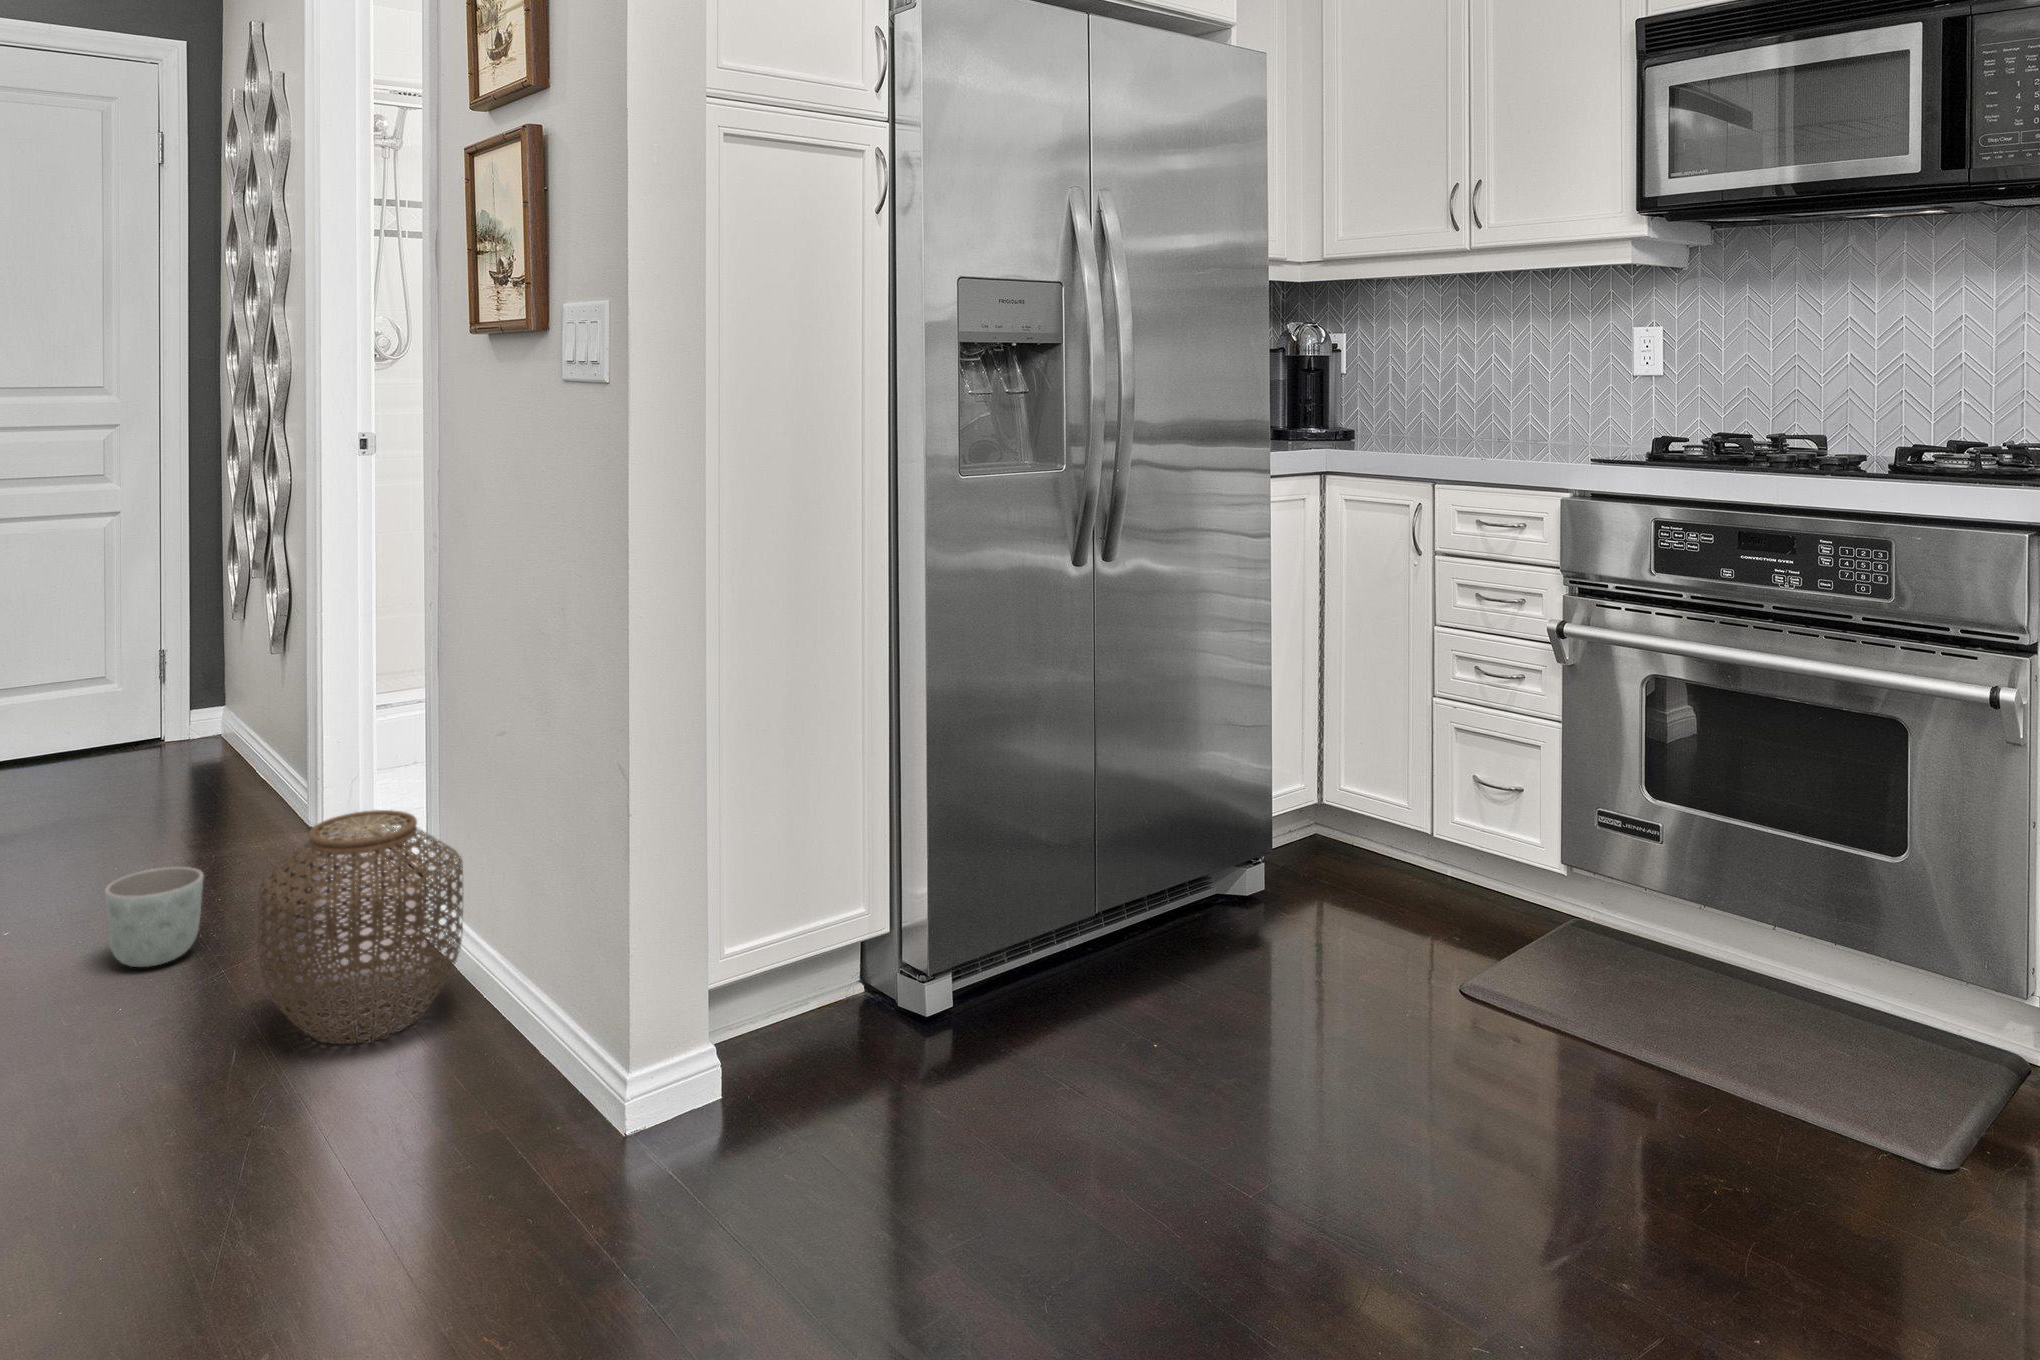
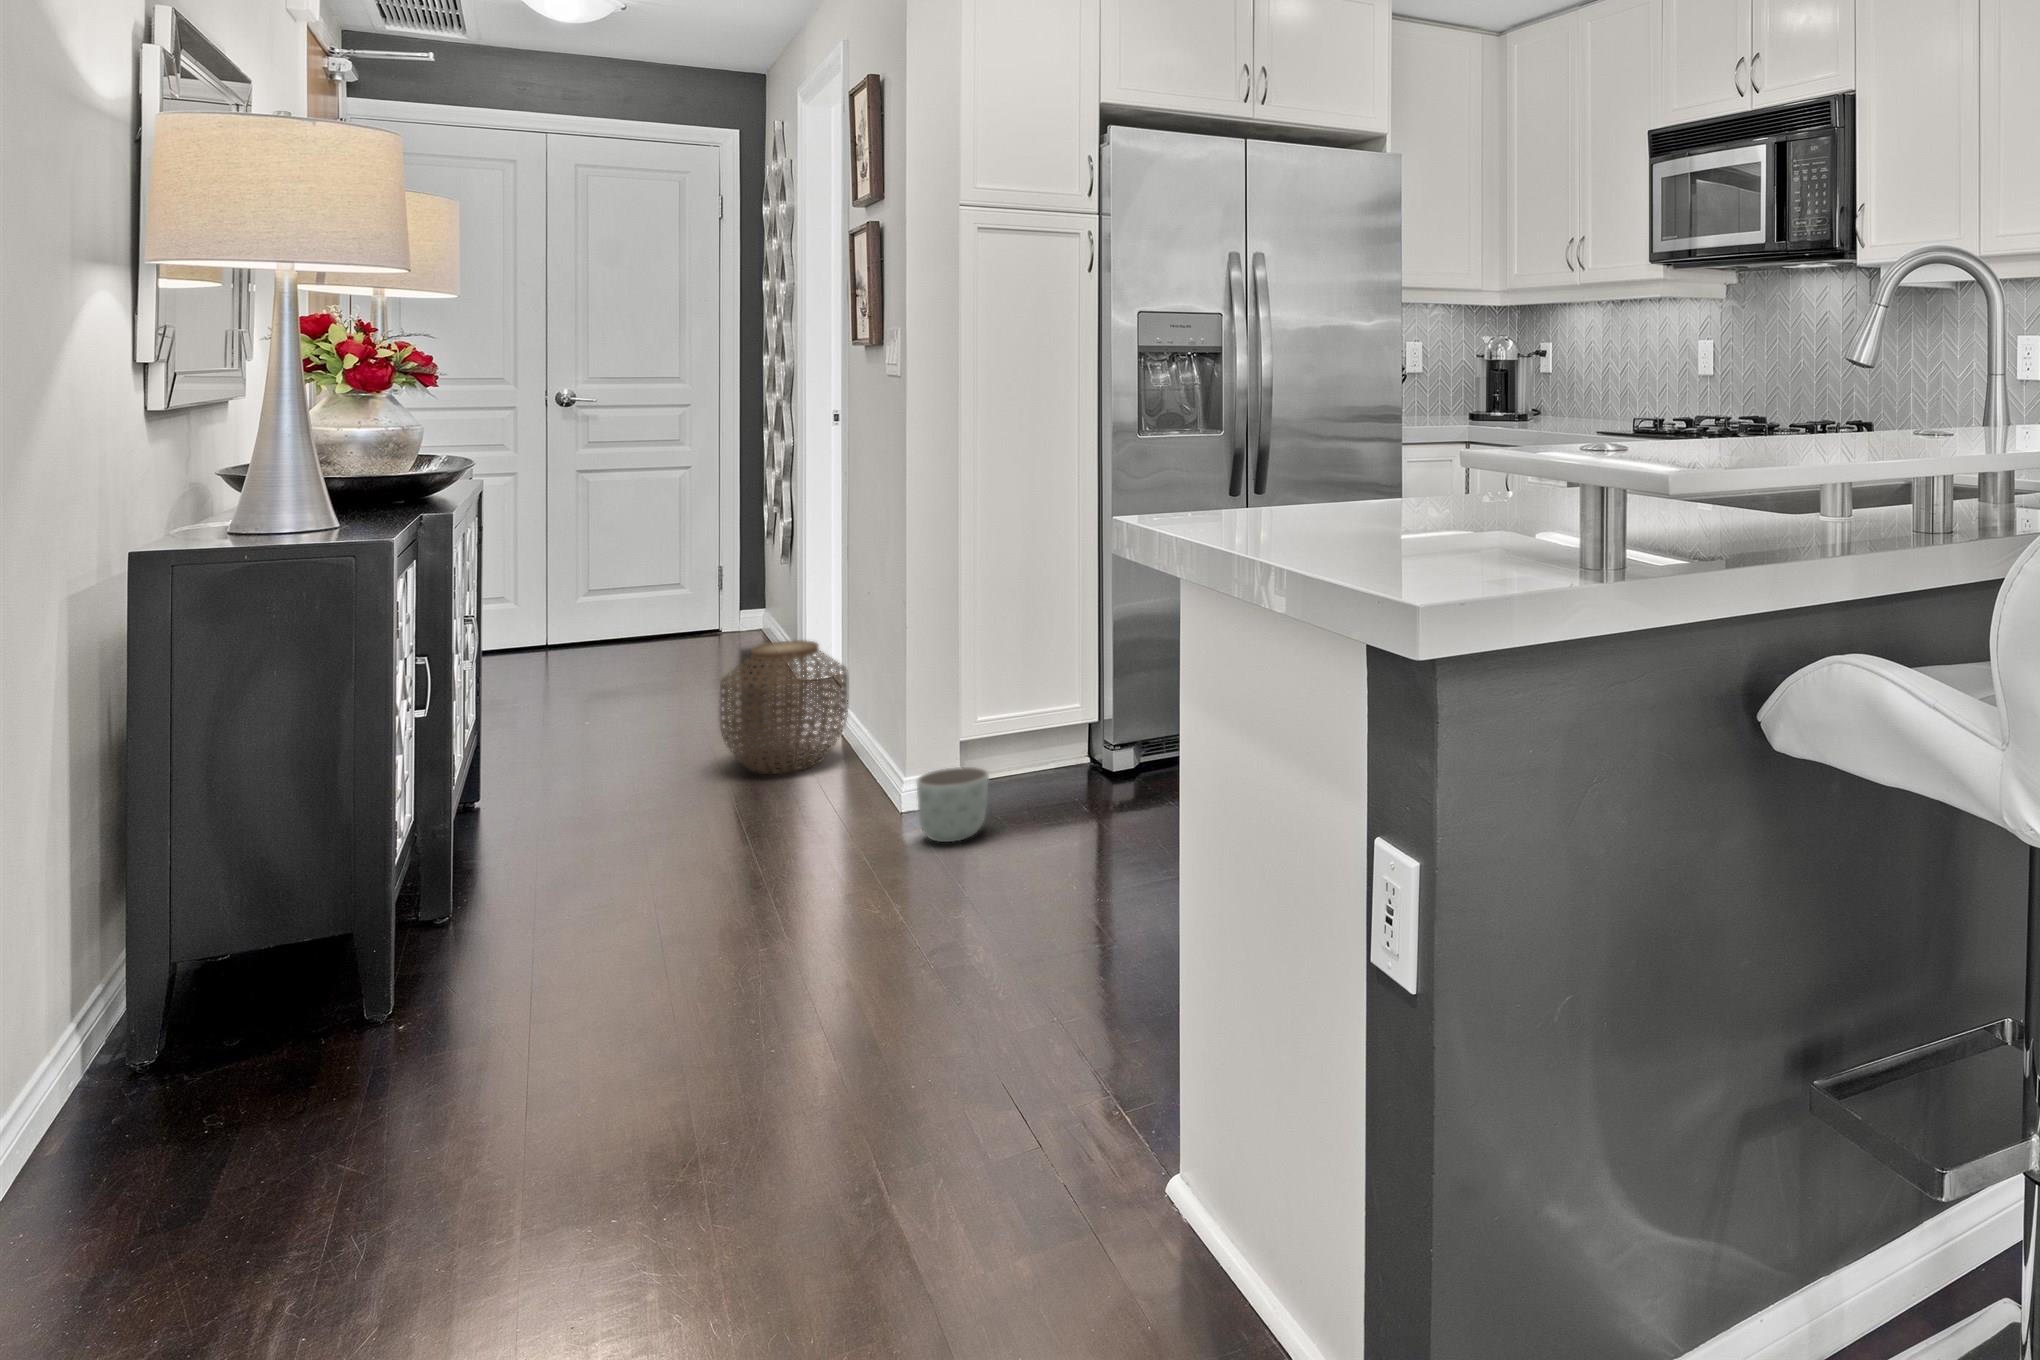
planter: present [105,867,204,967] -> present [916,767,989,842]

